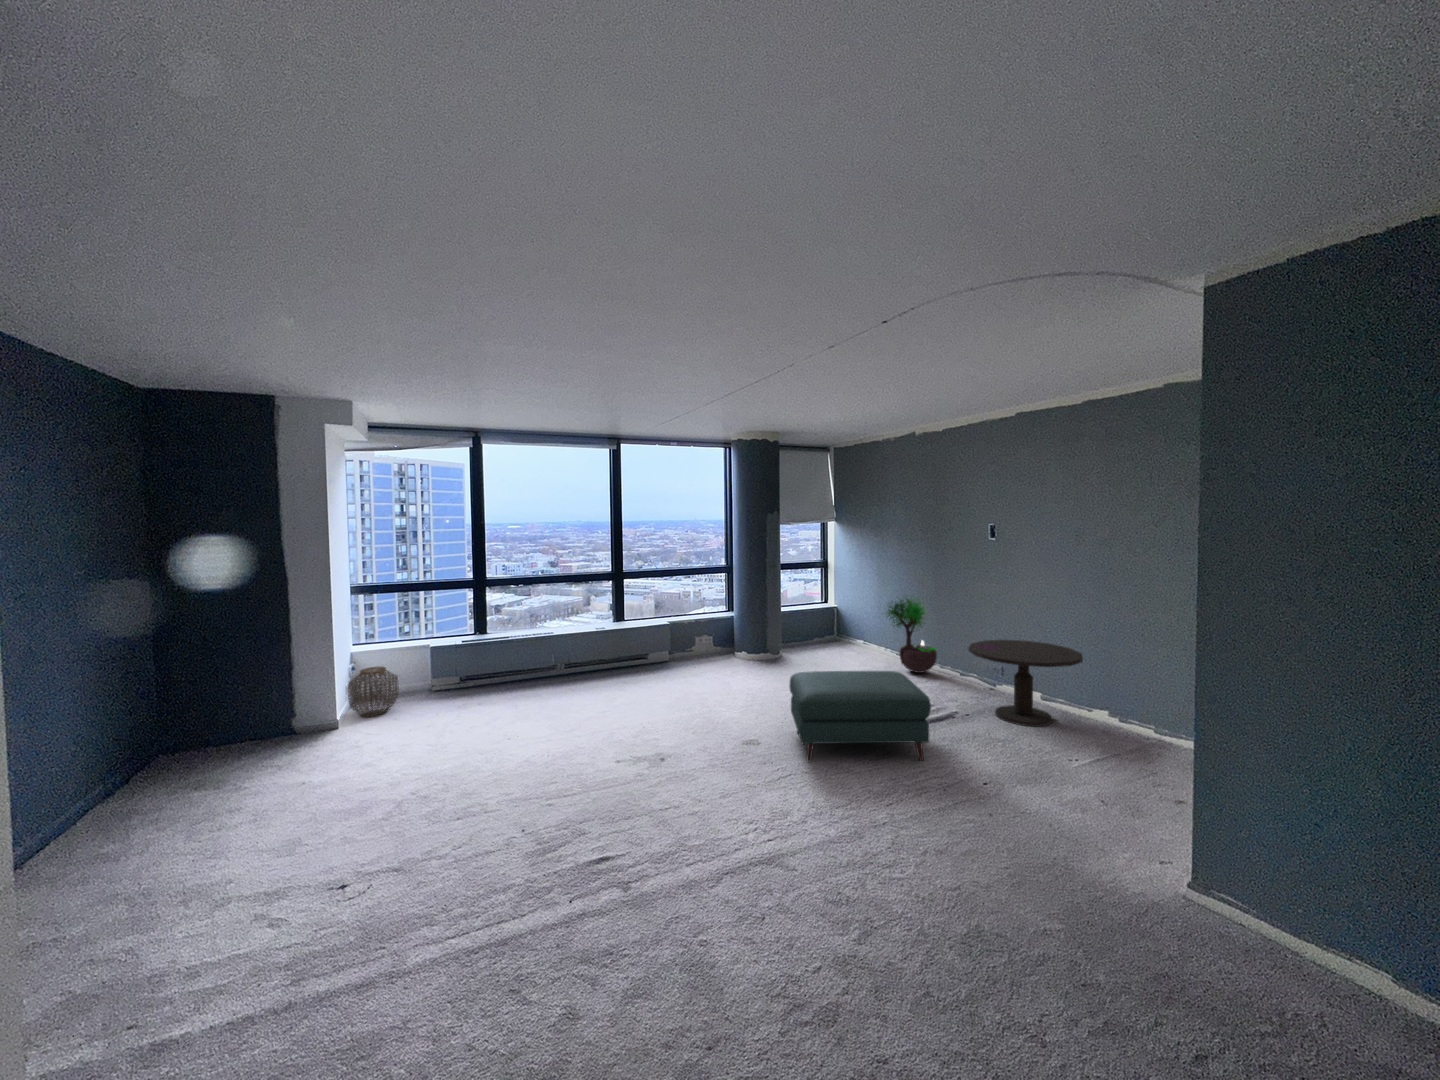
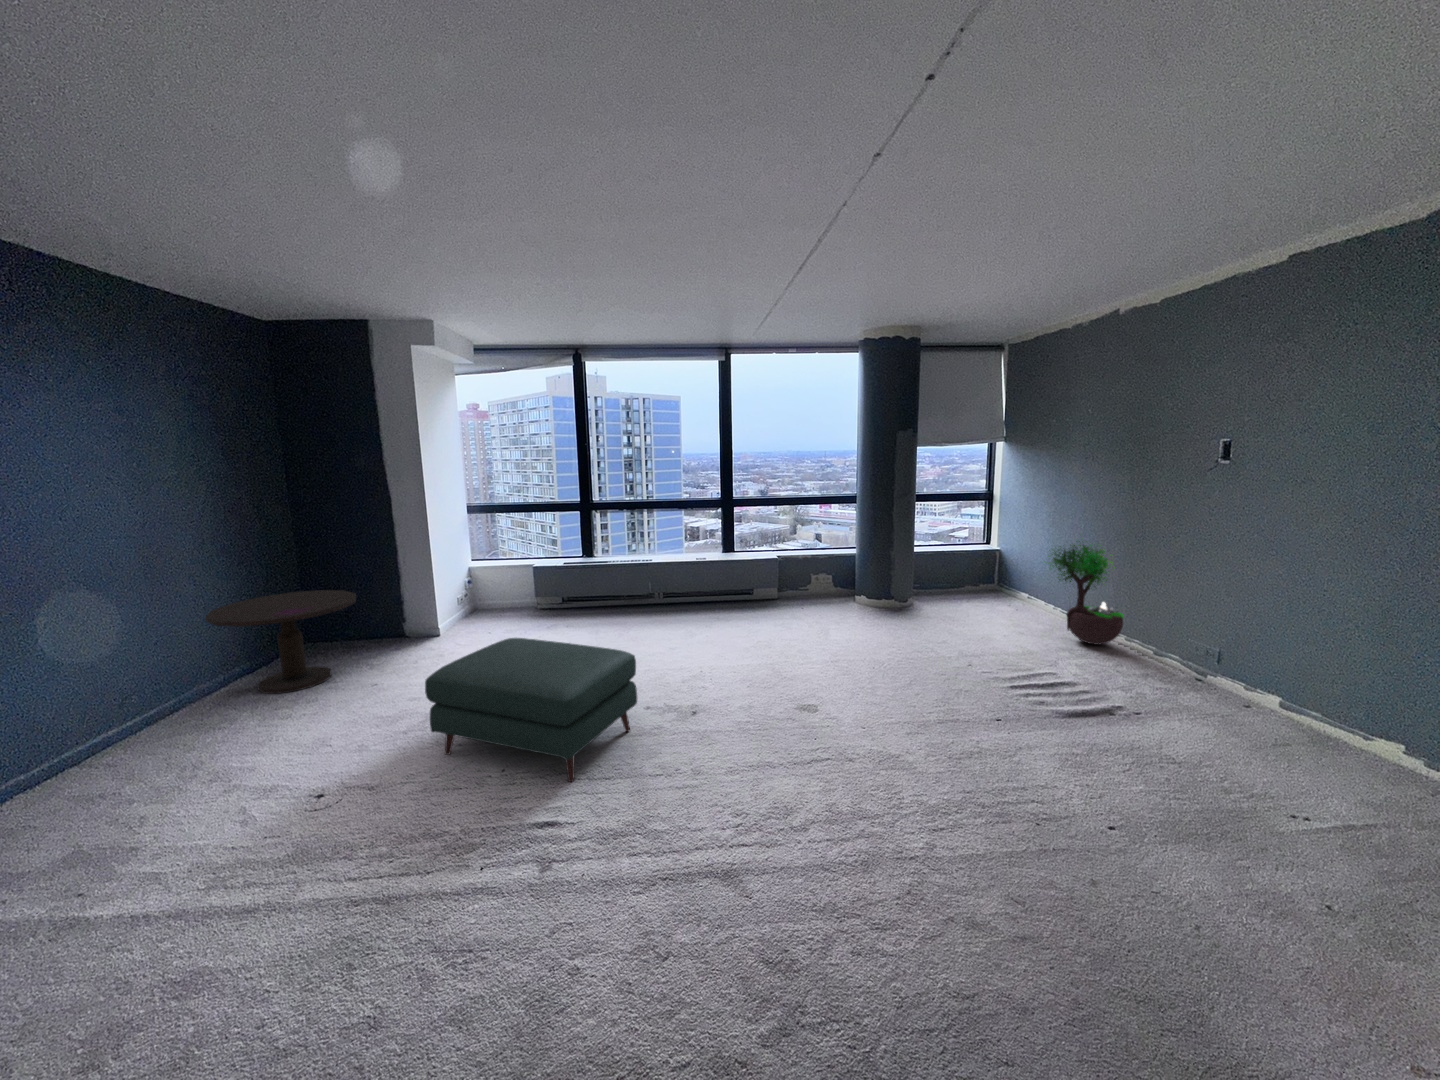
side table: present [968,640,1083,726] -> present [205,590,356,694]
woven basket: present [348,667,398,717] -> none [451,583,496,630]
ottoman: present [789,671,931,762] -> present [425,638,637,782]

